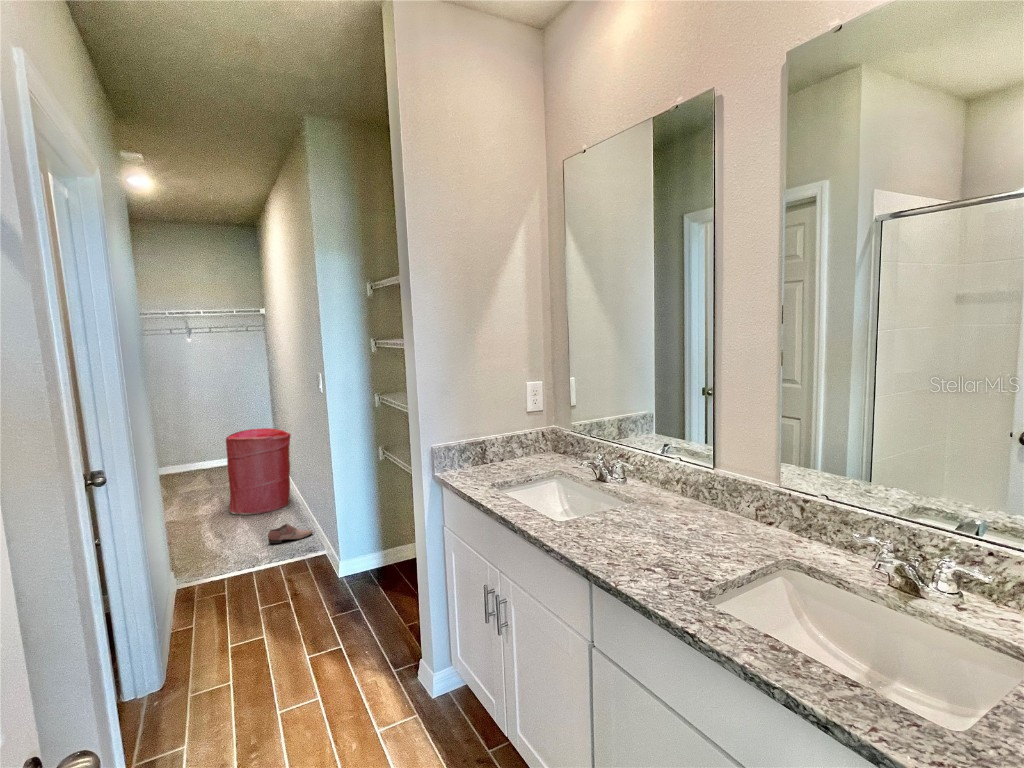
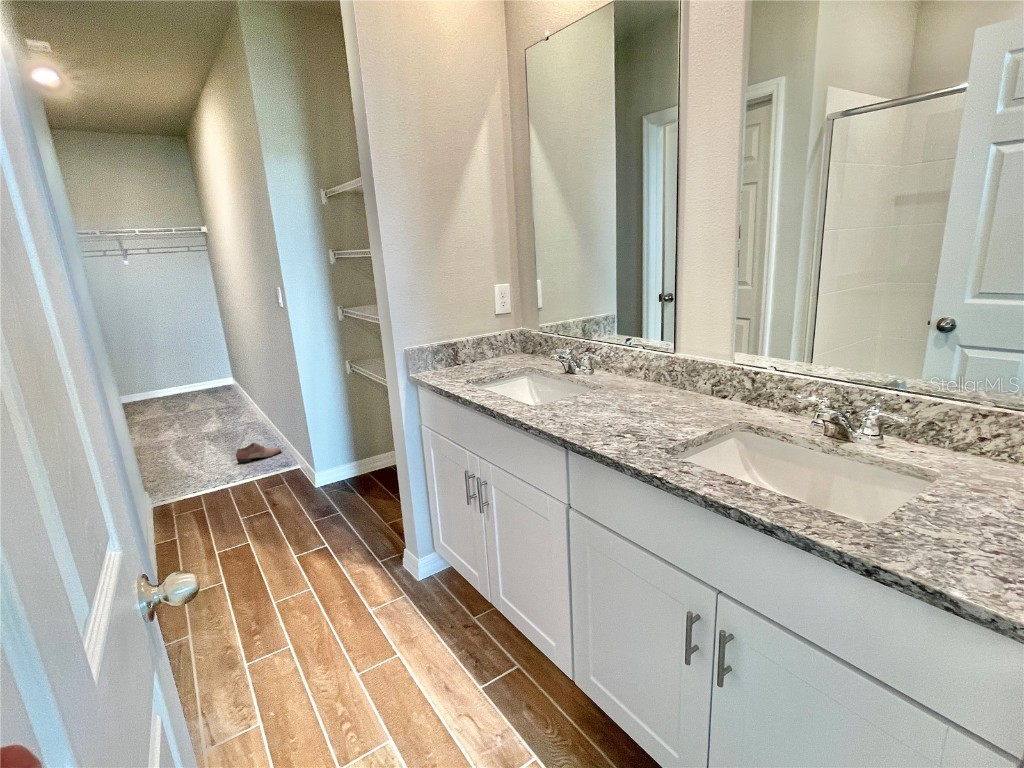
laundry hamper: present [226,428,291,515] -> none [177,350,252,438]

